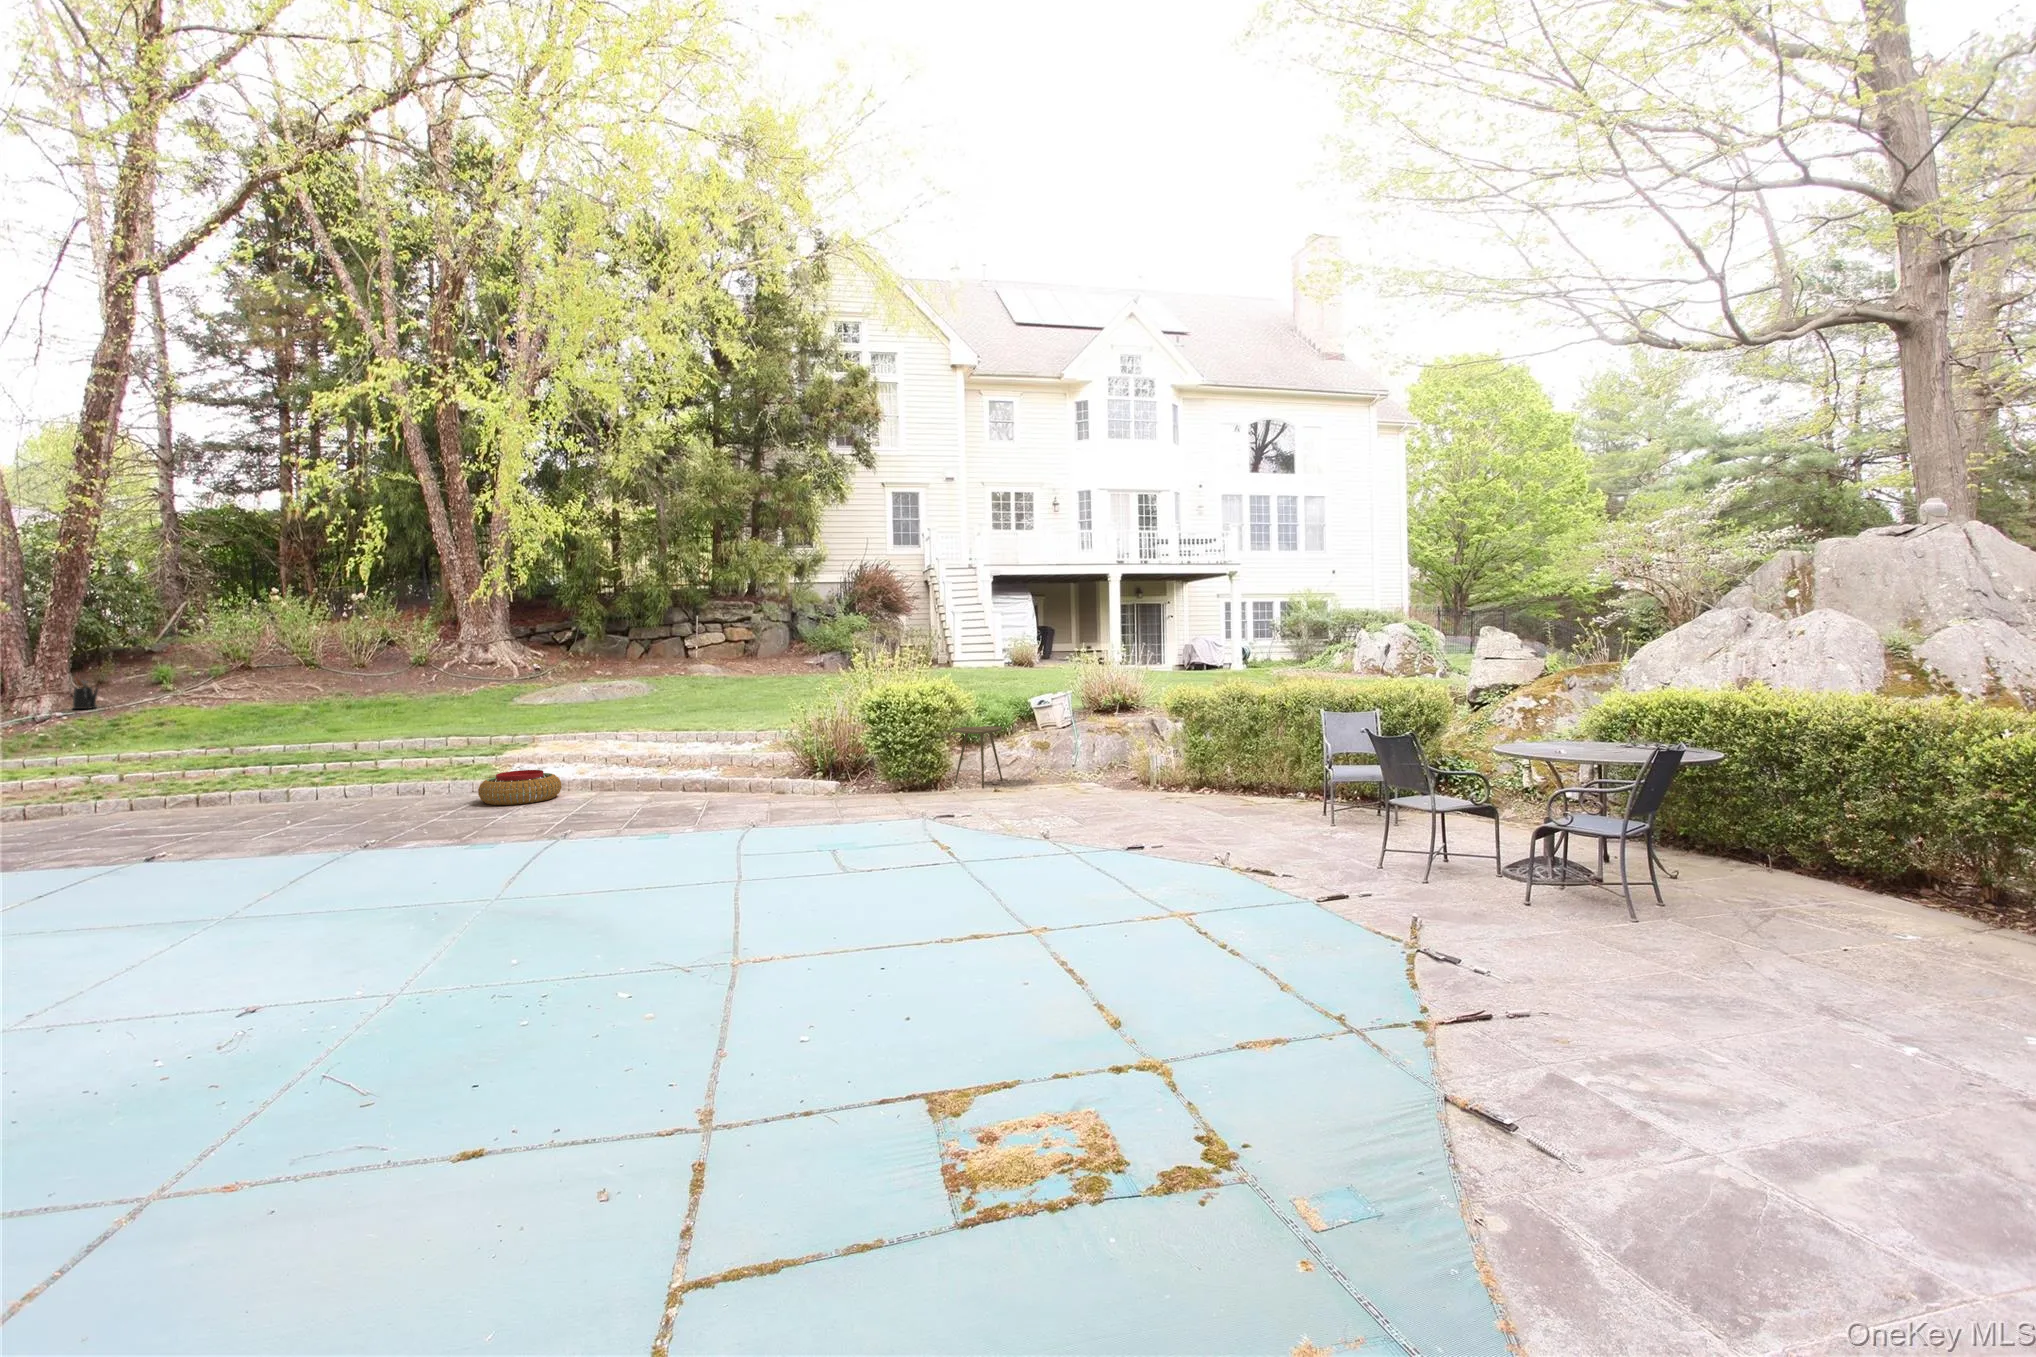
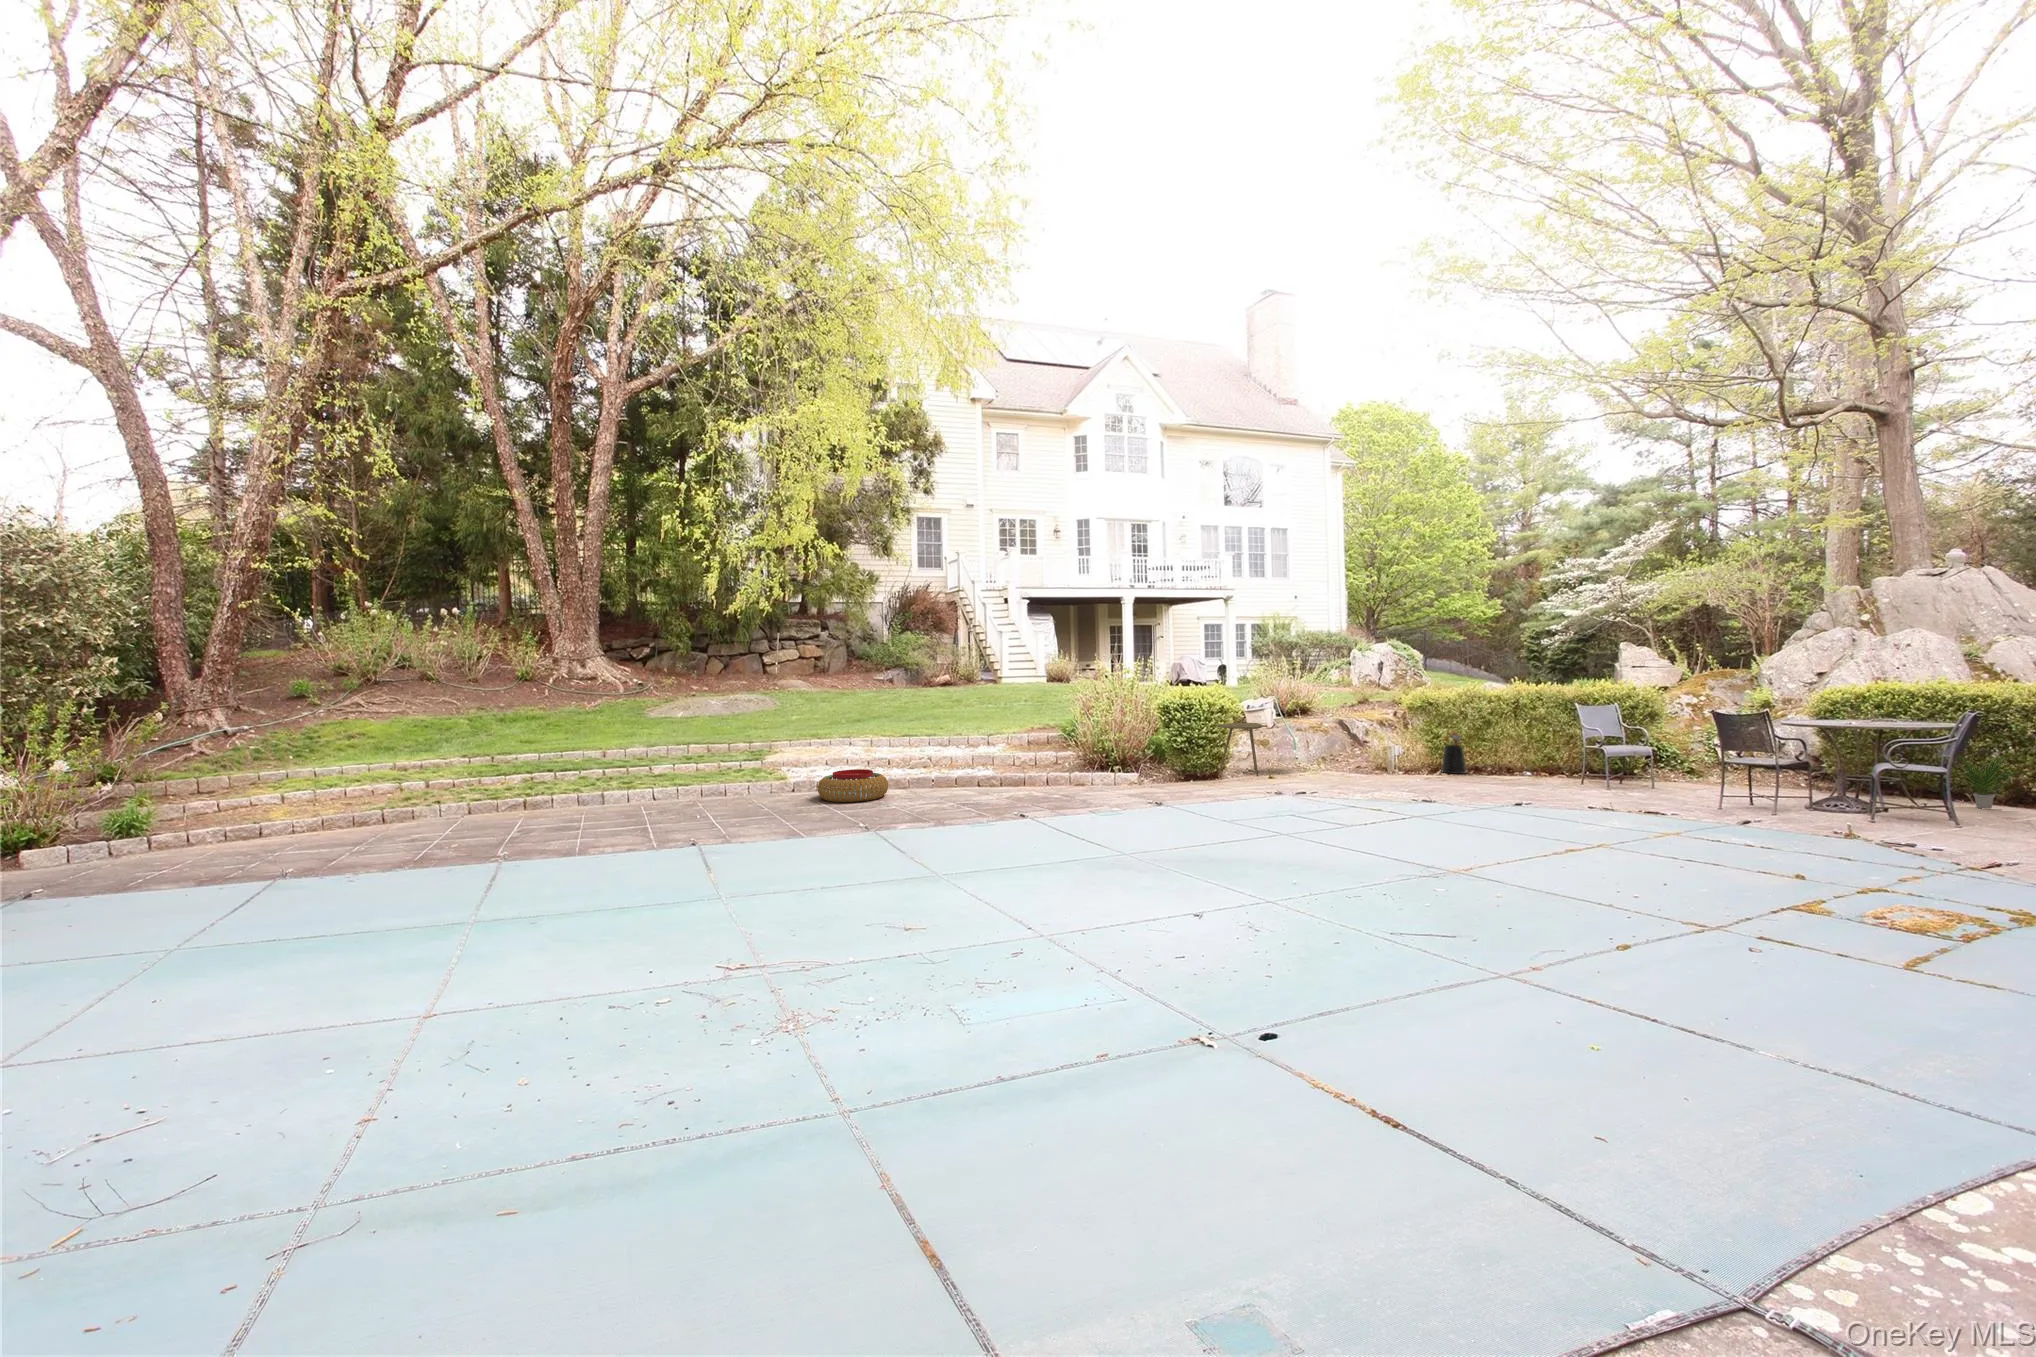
watering can: present [71,680,98,709] -> present [1441,731,1466,774]
potted plant: none [1705,791,1790,867] -> present [1960,755,2015,809]

